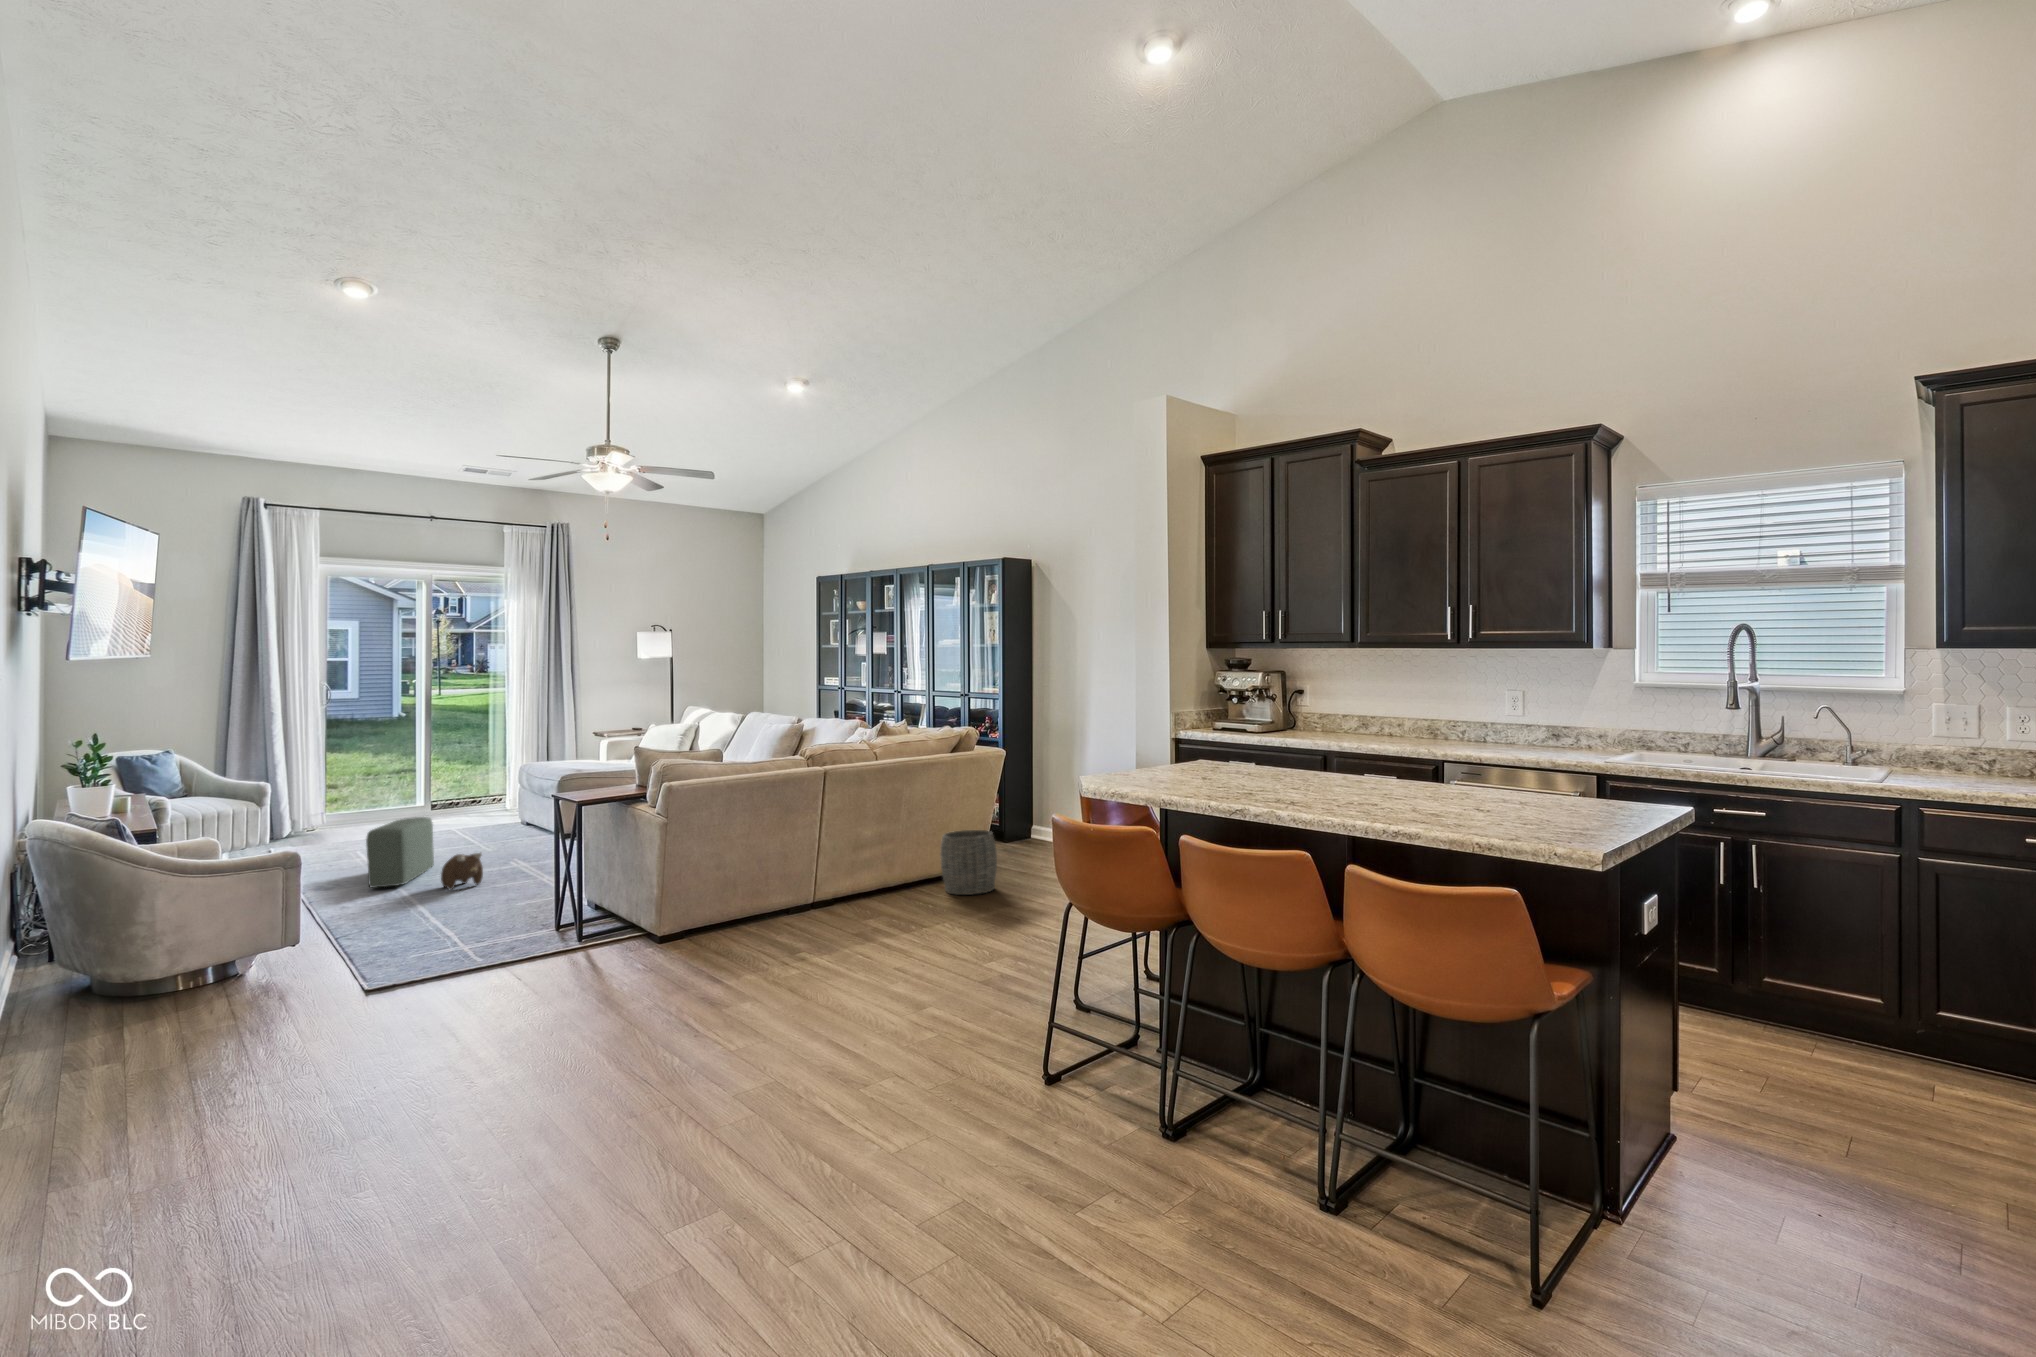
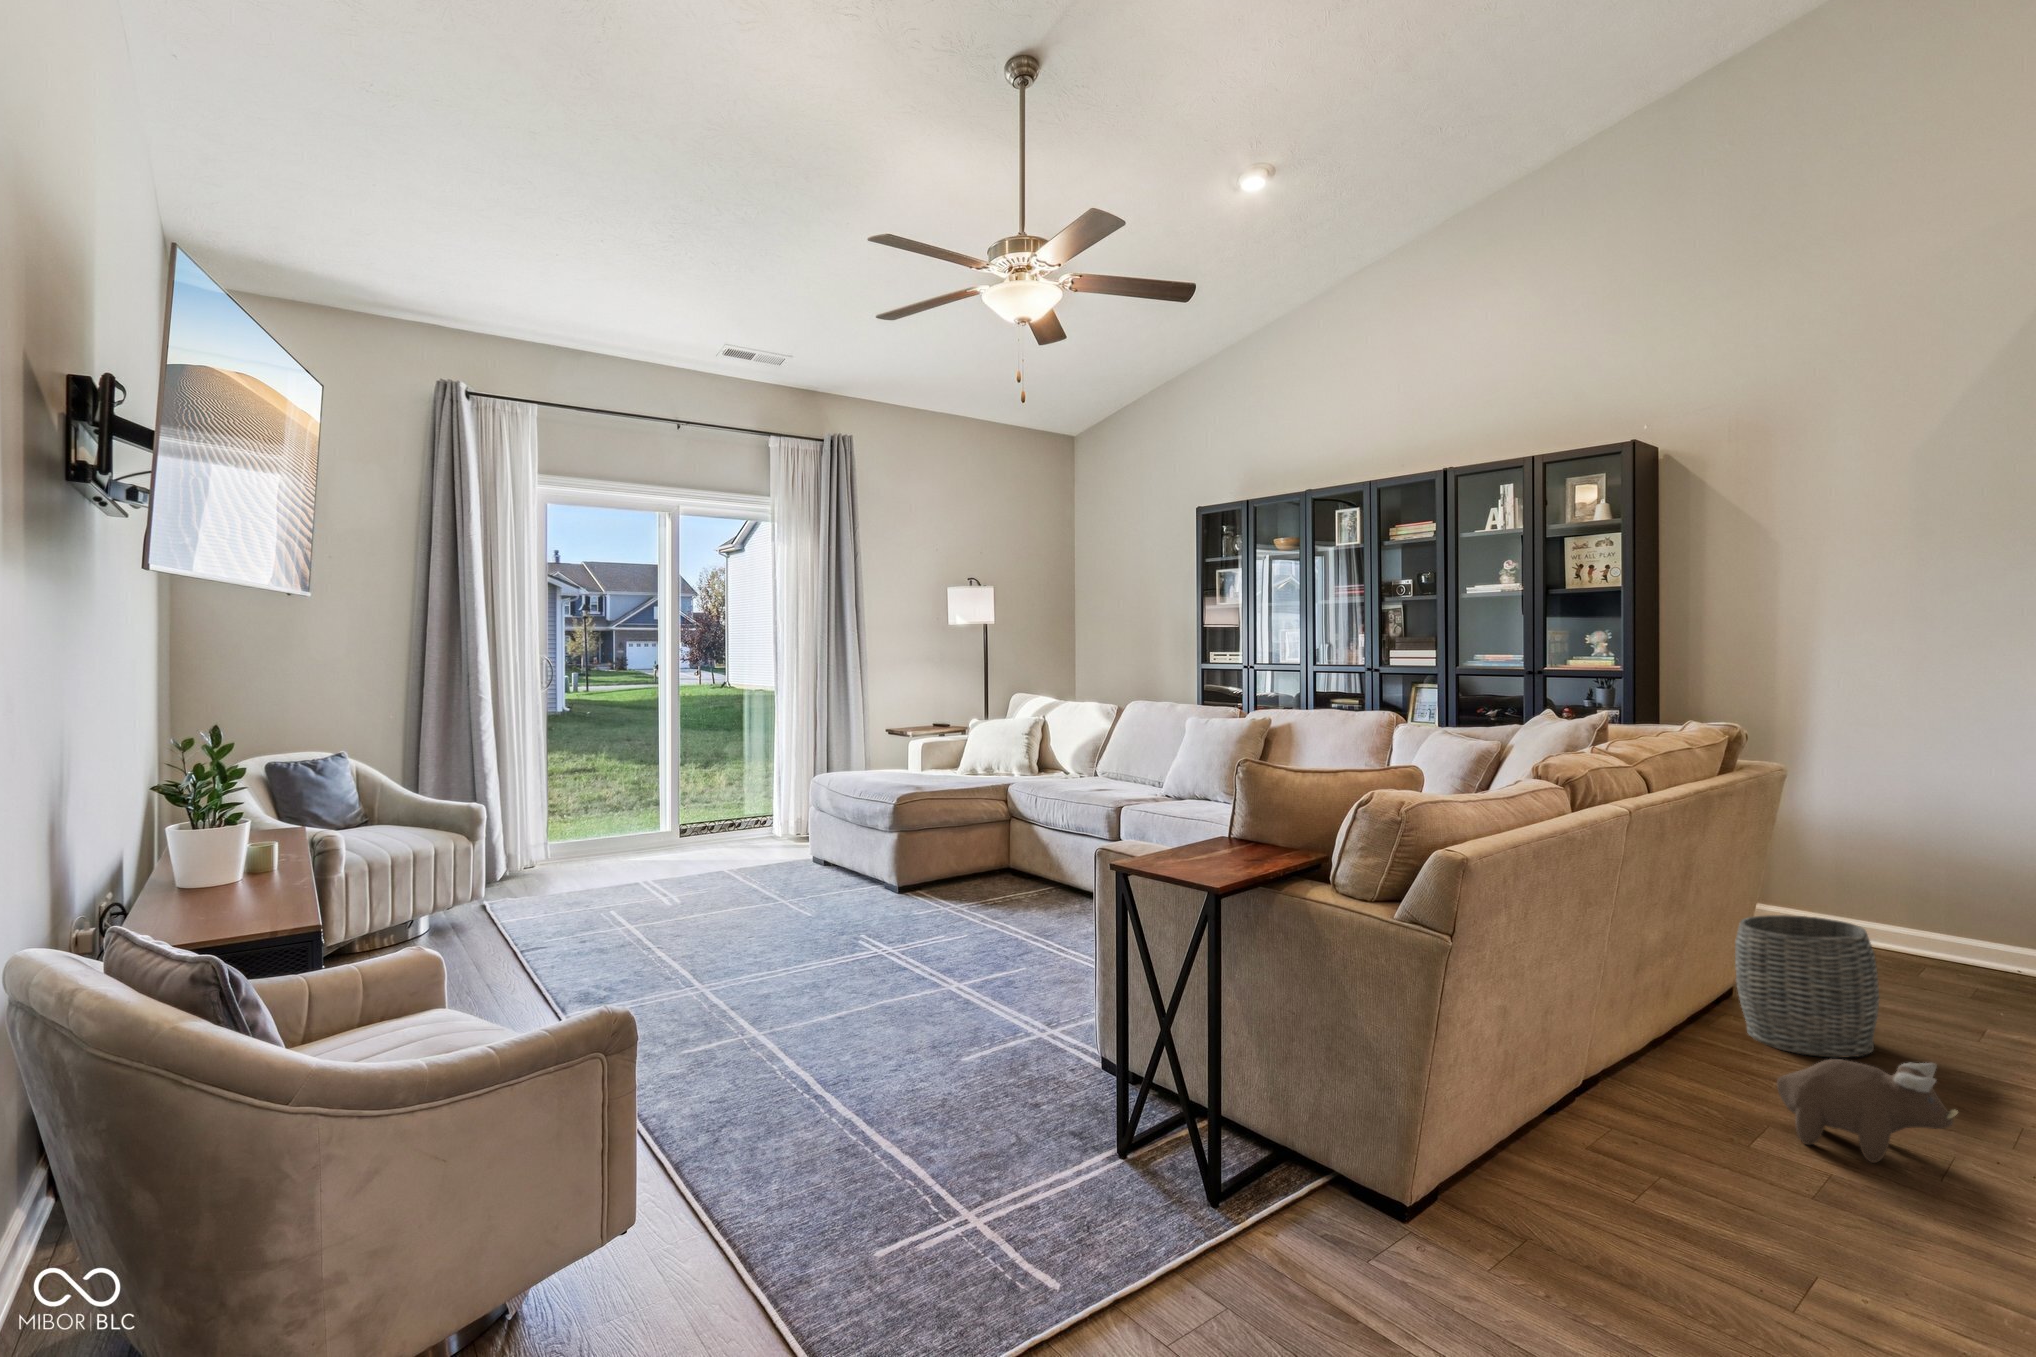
pouf: present [366,817,434,888] -> none [654,864,736,994]
plush toy: present [441,853,483,890] -> present [1777,1059,1958,1163]

